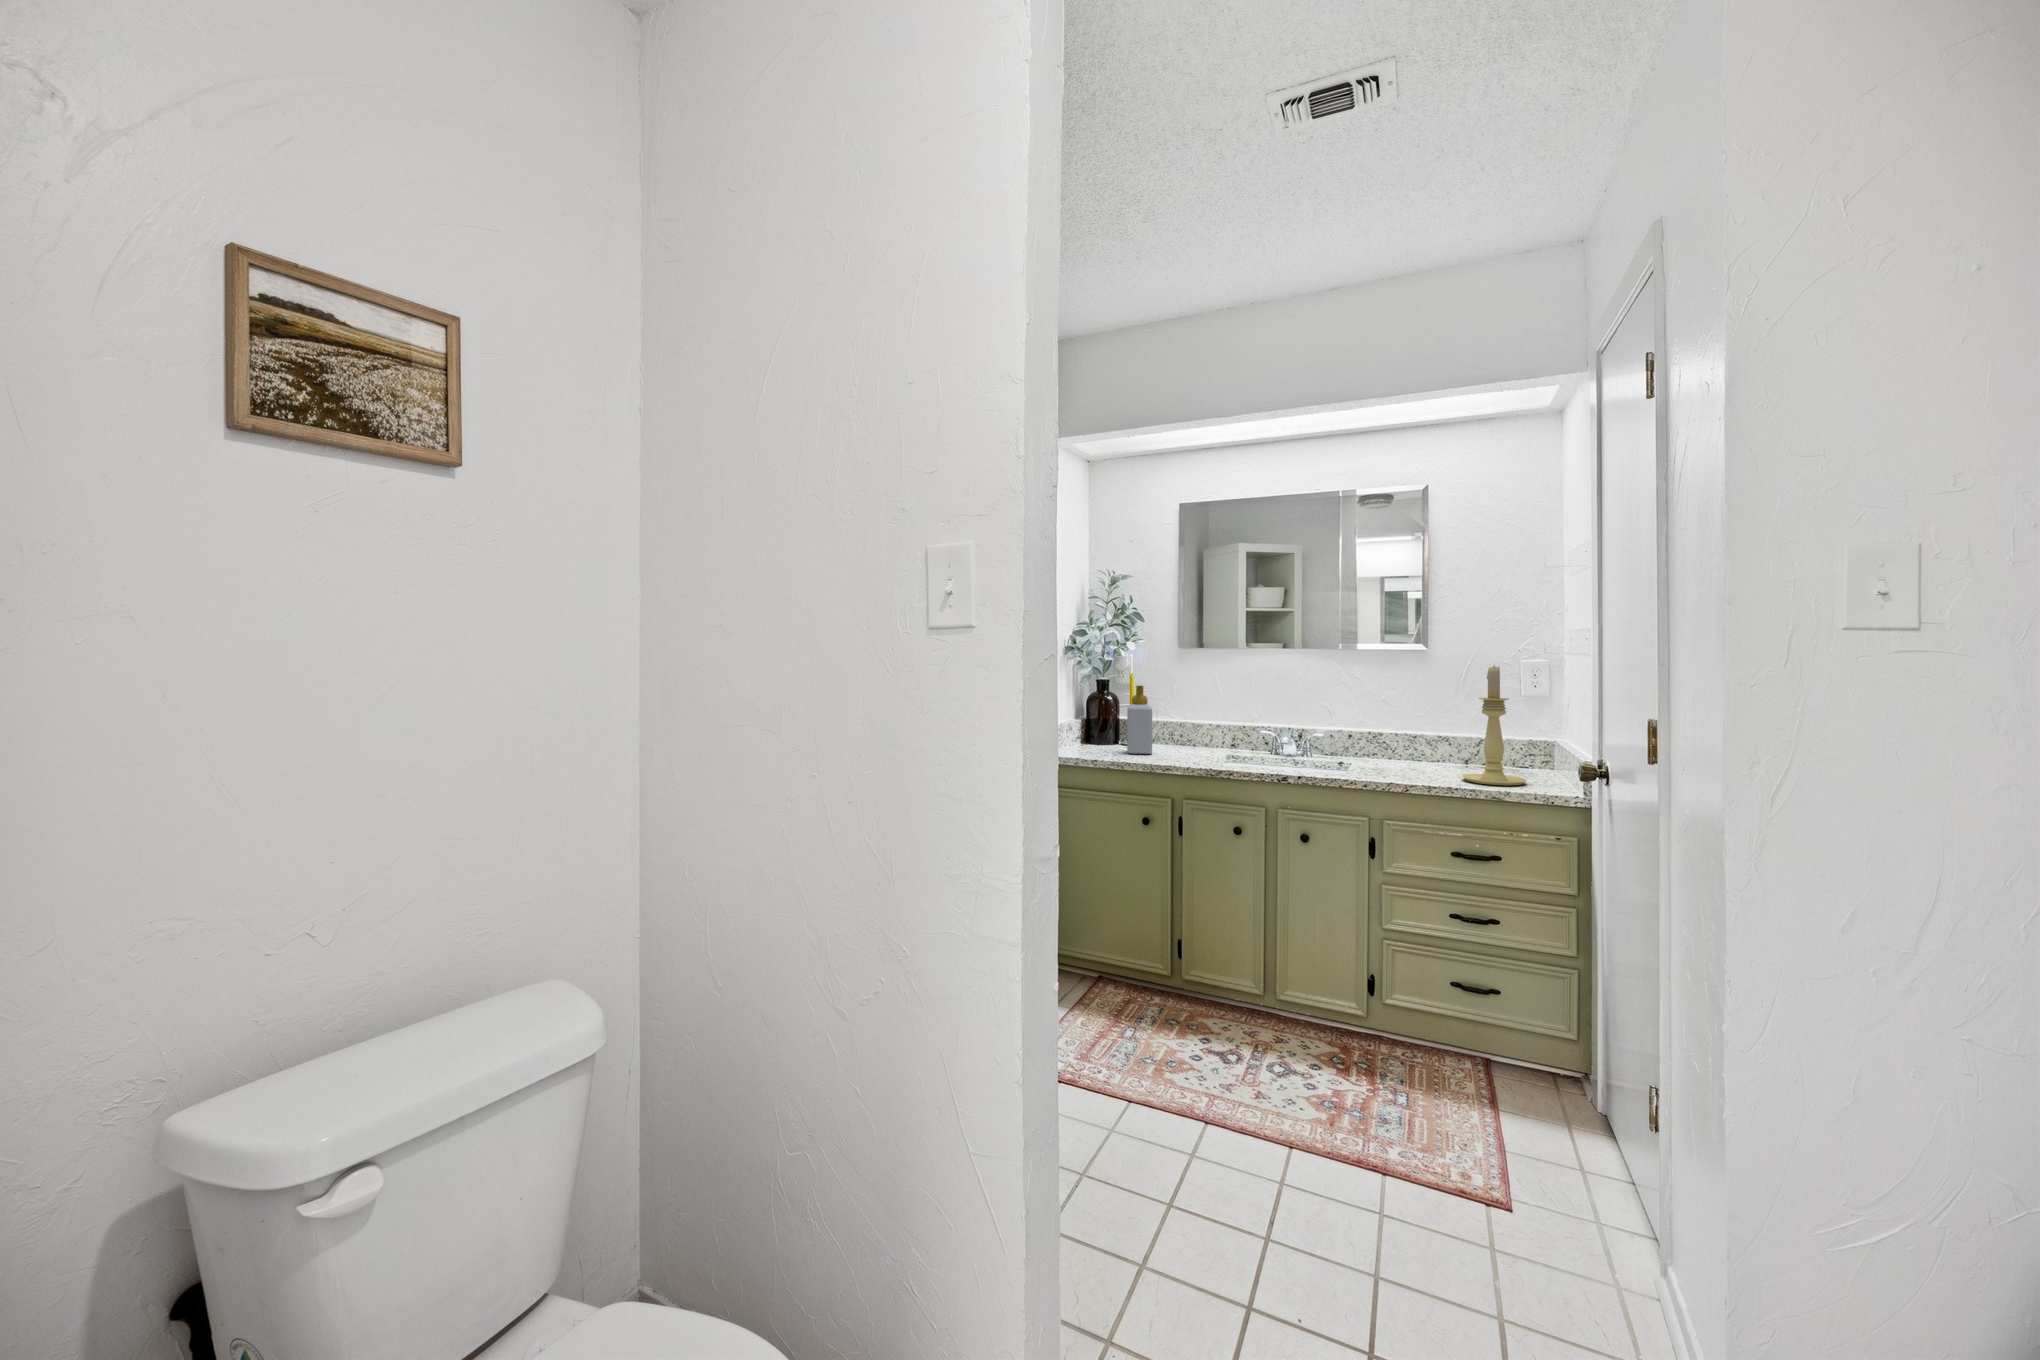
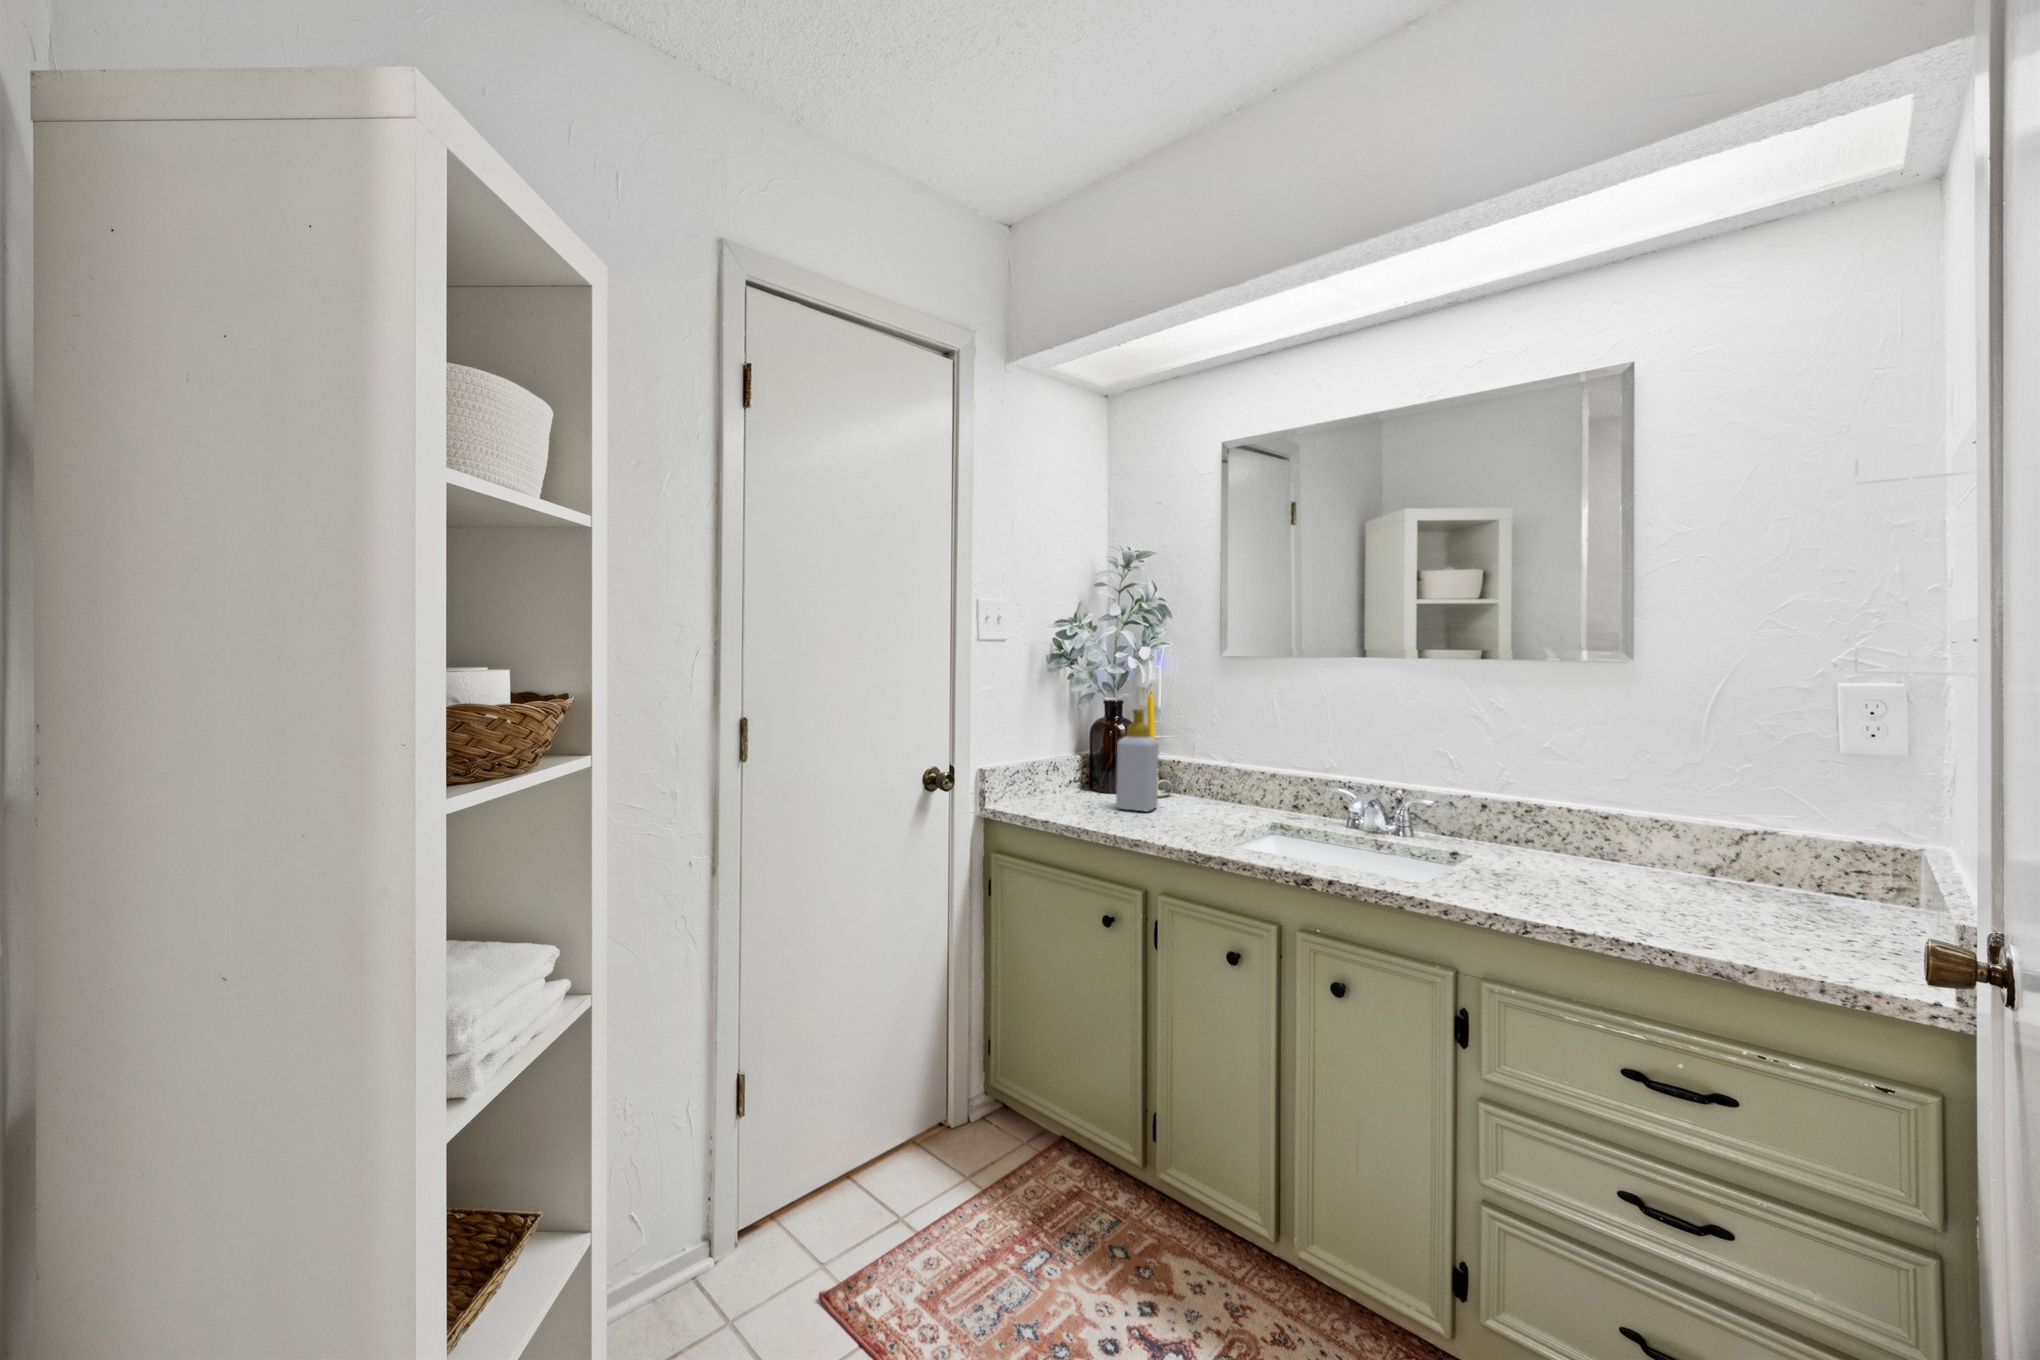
candle holder: present [1462,665,1527,785] -> none [1661,690,1818,947]

